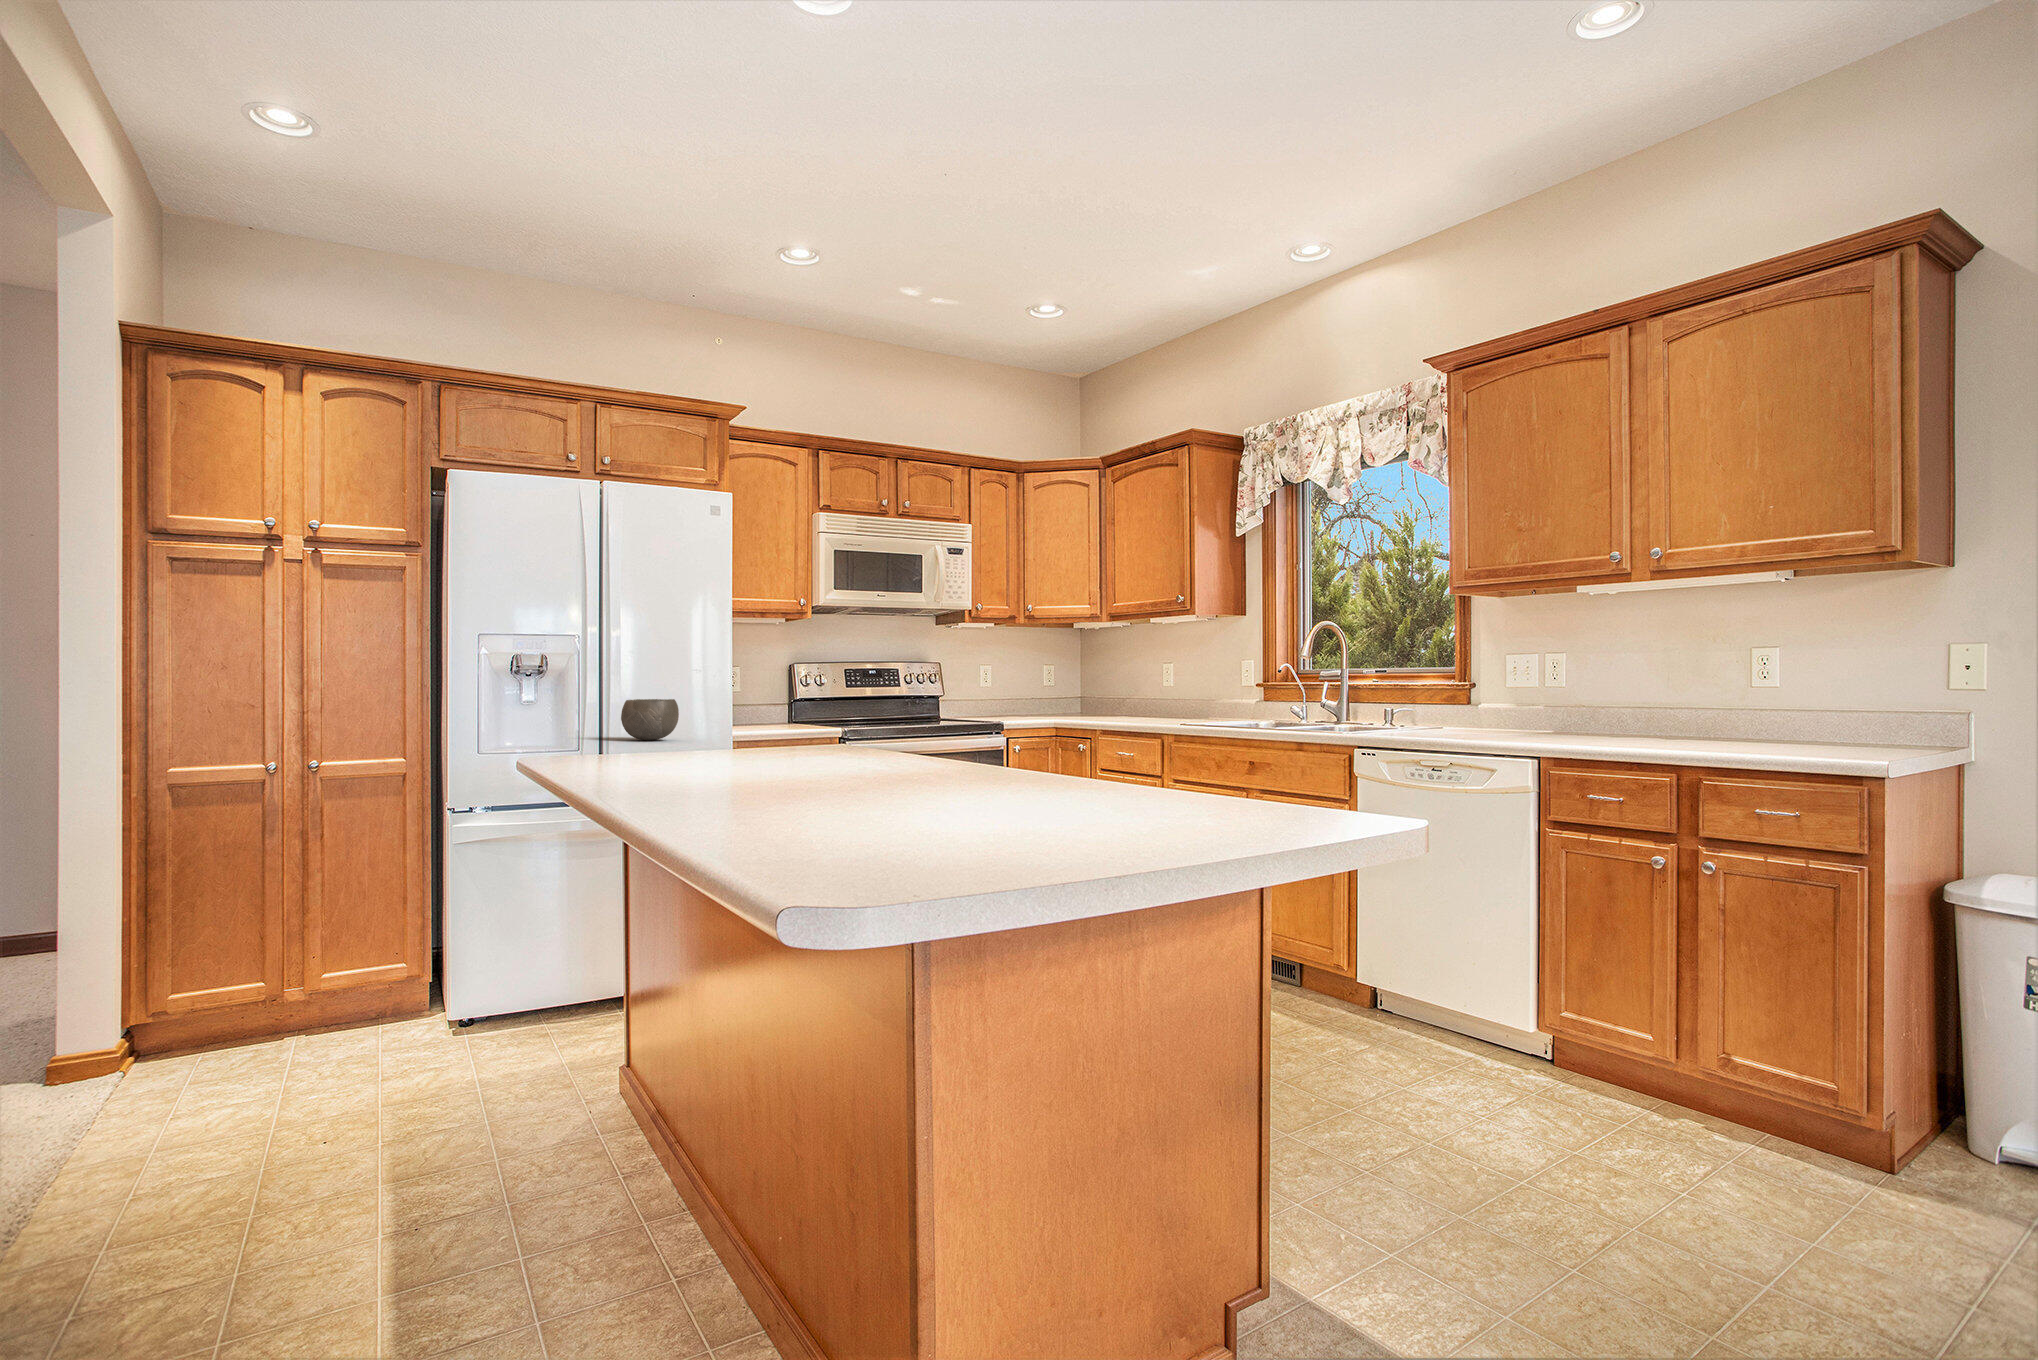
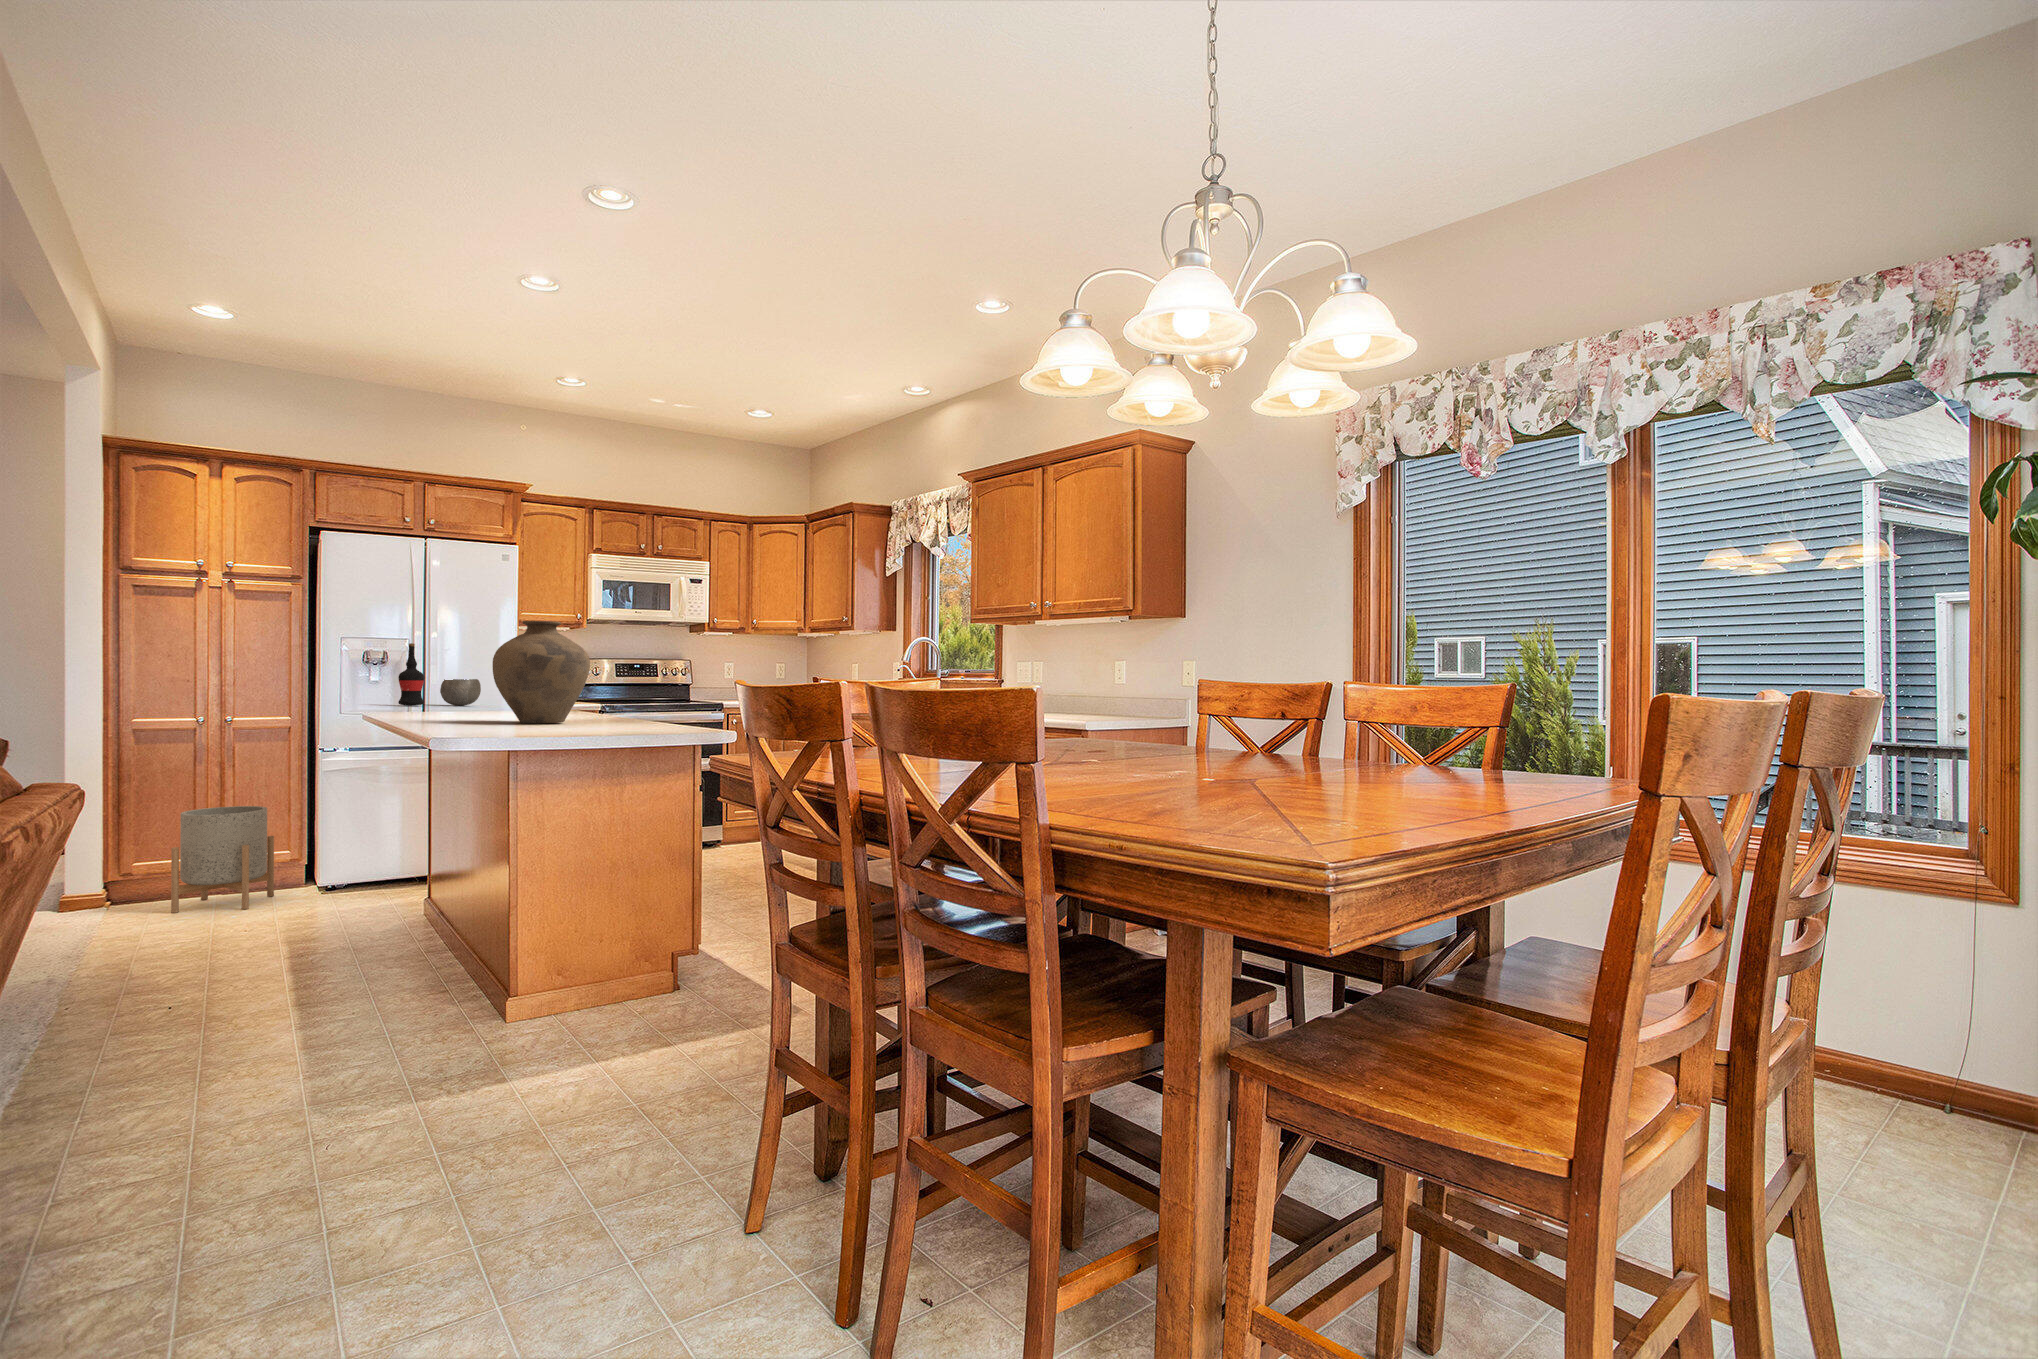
vase: none [758,591,960,829] -> present [492,621,590,724]
wine bottle: none [561,645,599,743] -> present [398,643,424,706]
planter: none [217,902,381,1088] -> present [171,806,274,913]

